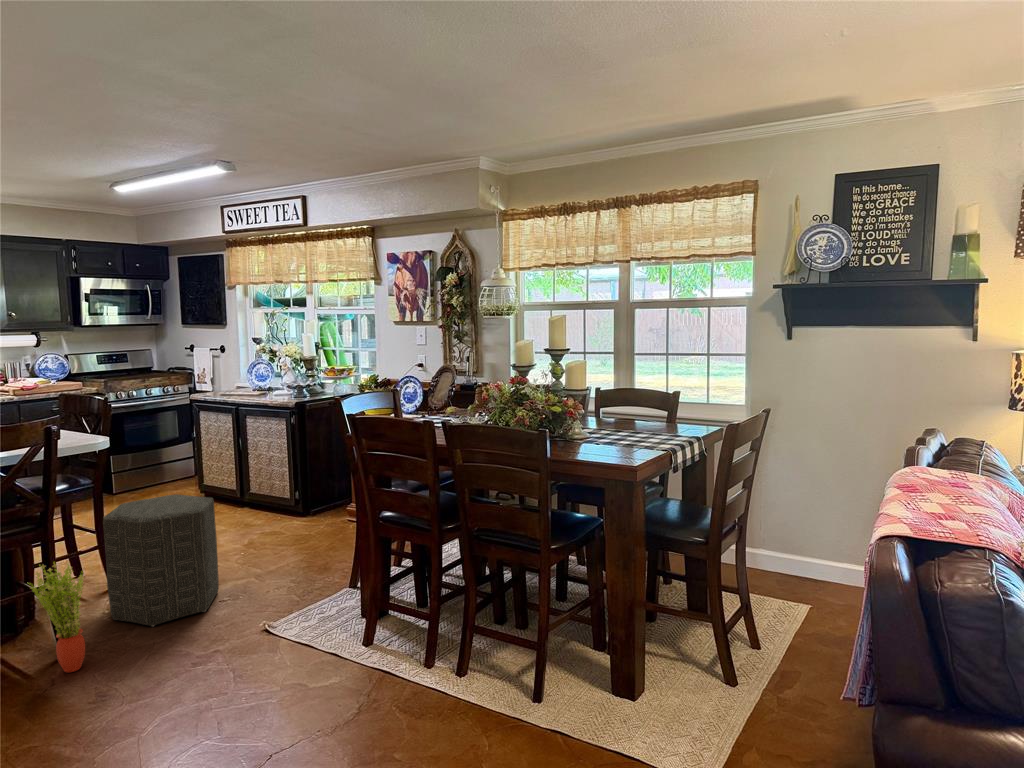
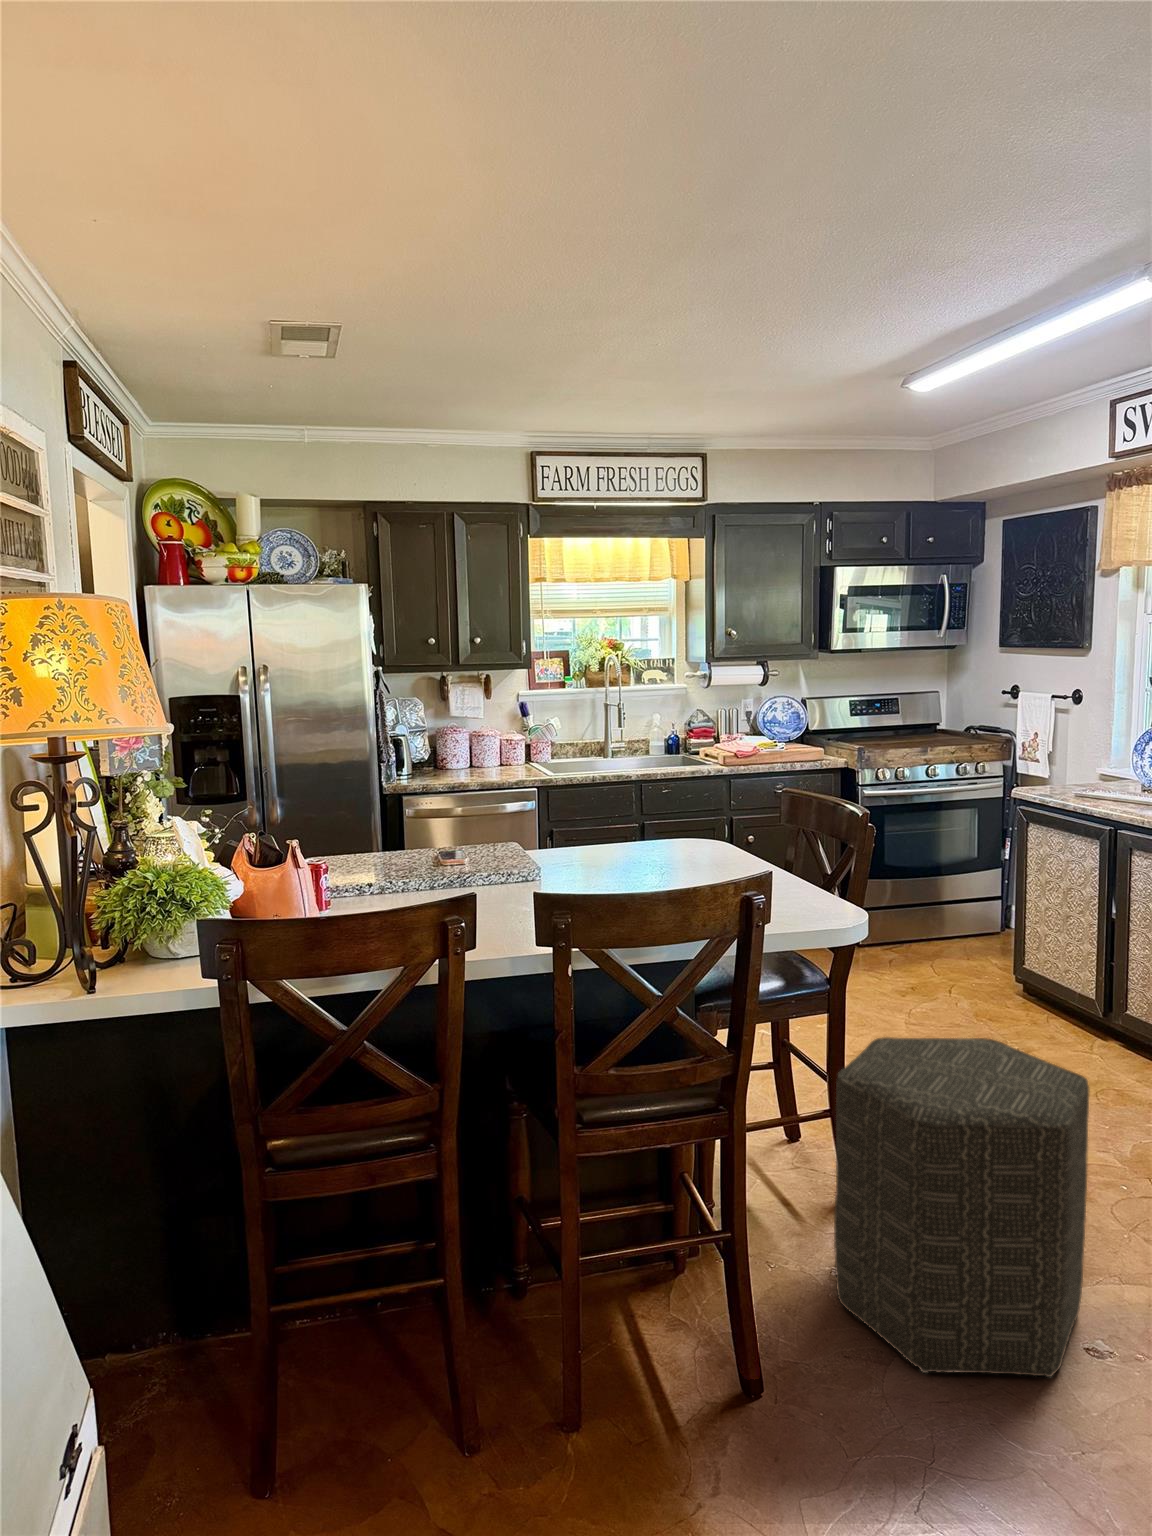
potted plant: present [30,562,85,672] -> none [672,1183,787,1454]

